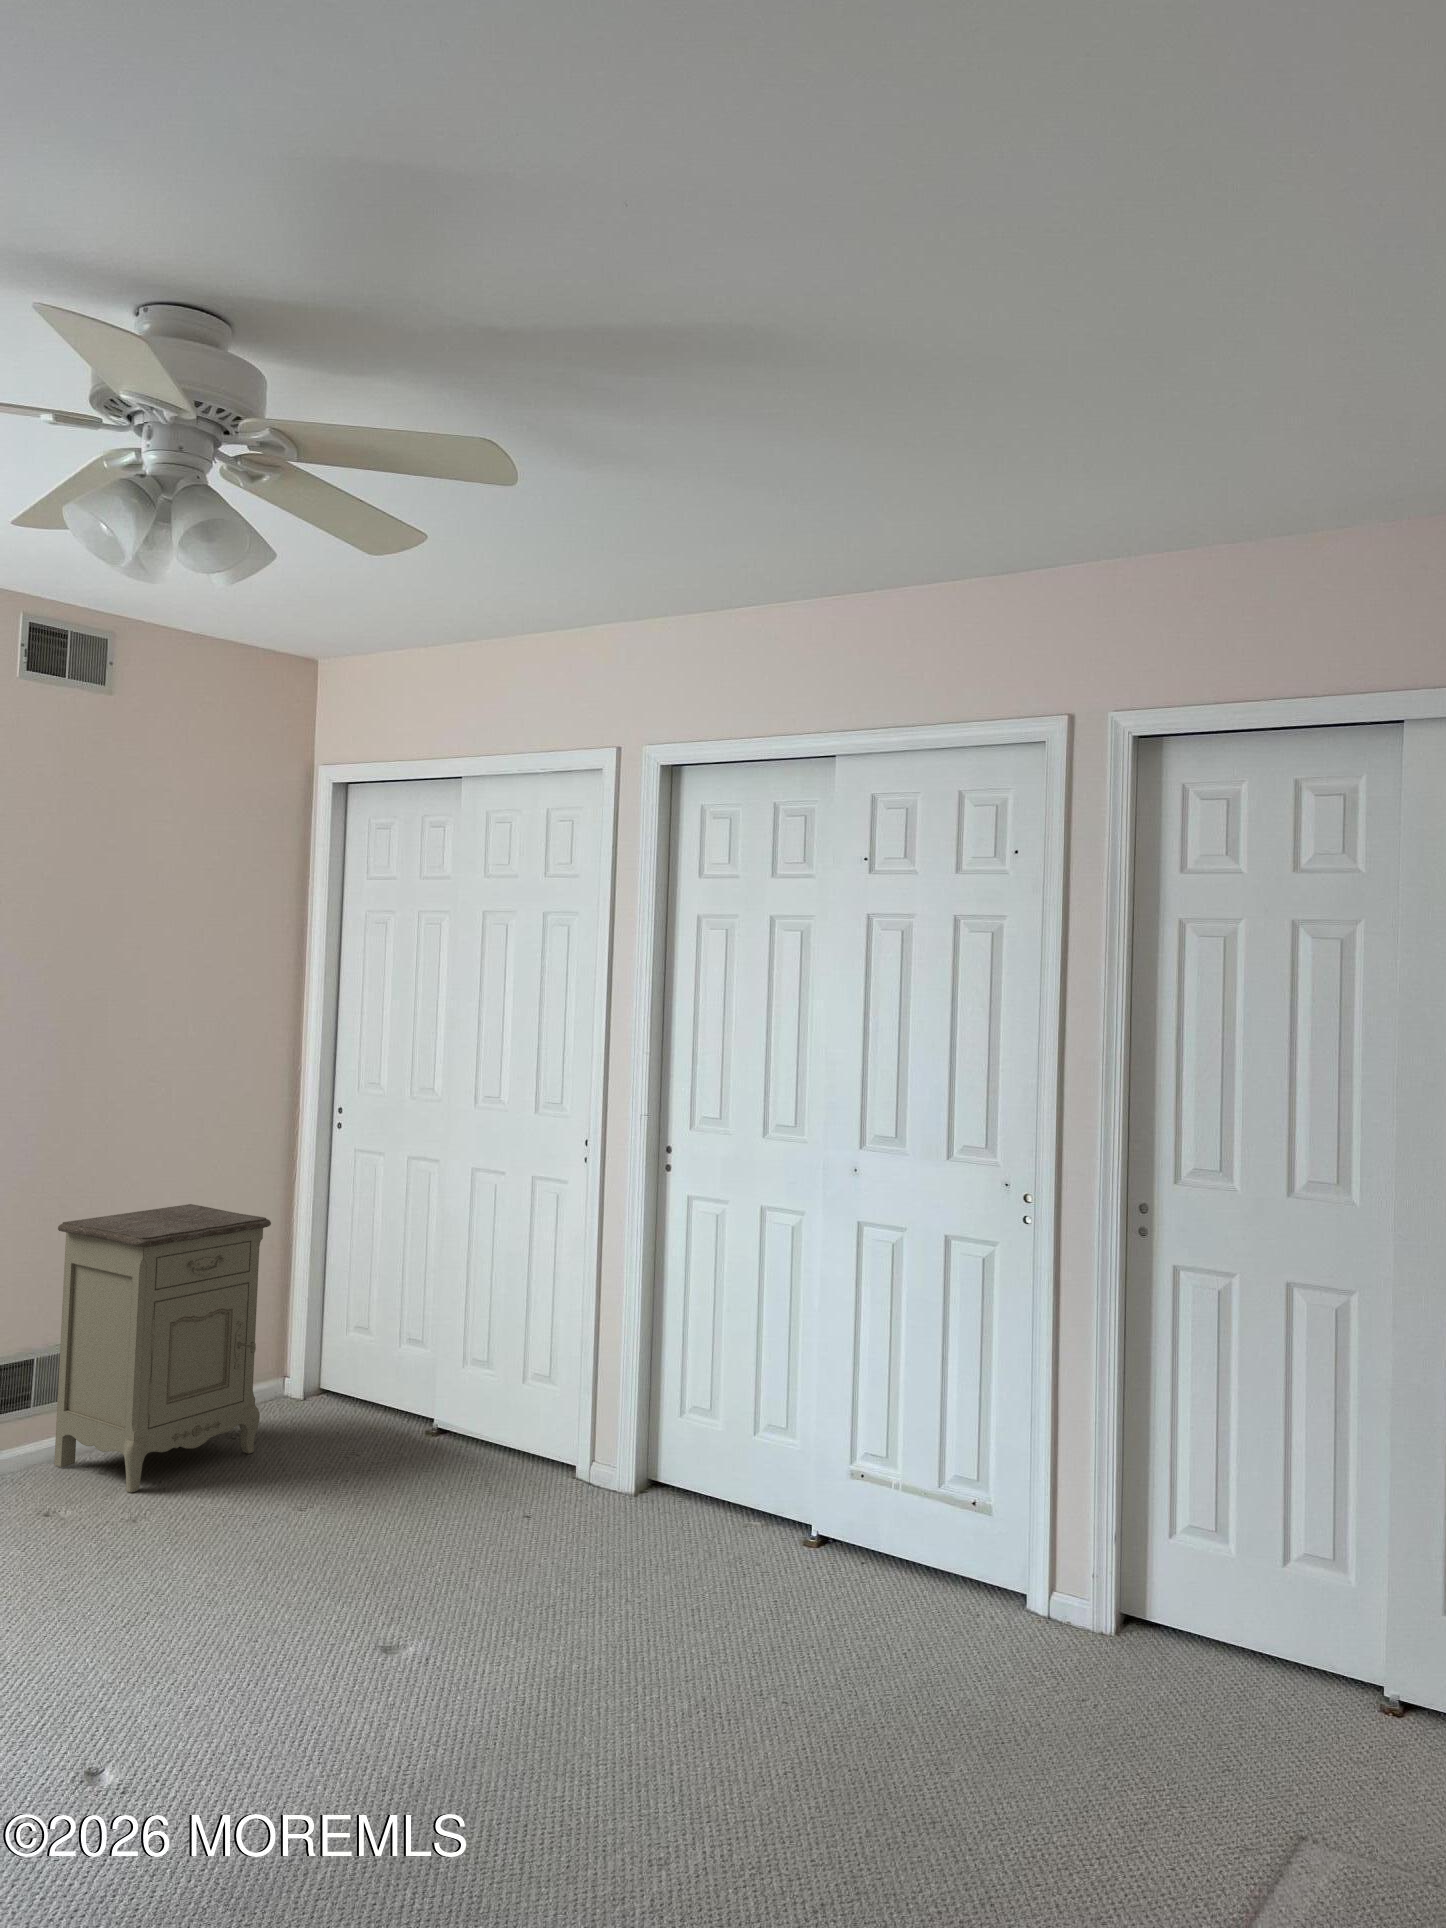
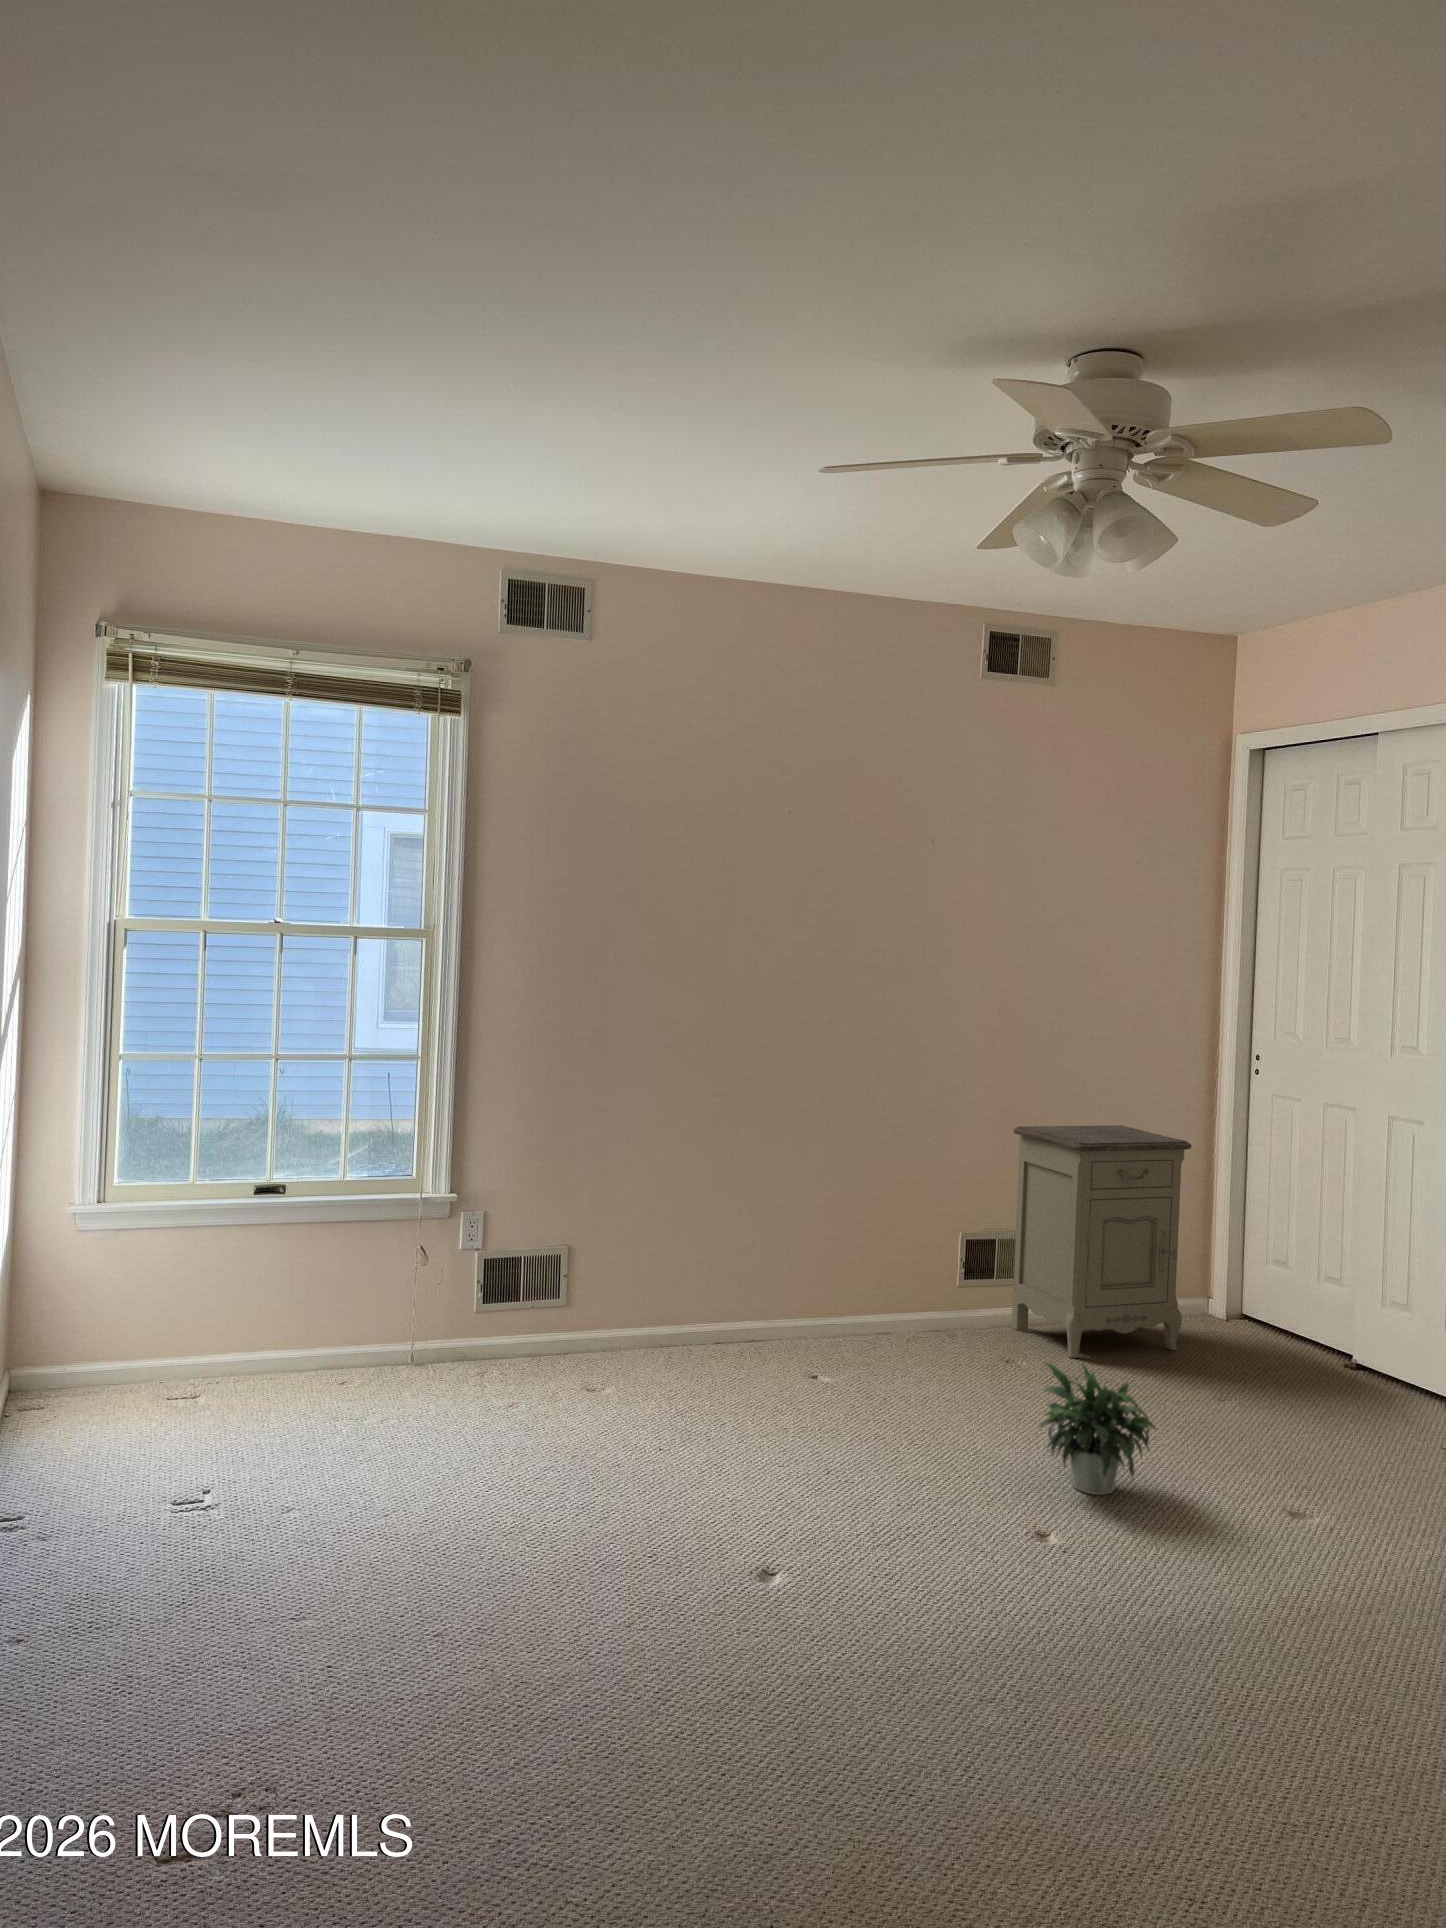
potted plant: none [89,1523,239,1689] -> present [1038,1362,1156,1495]

